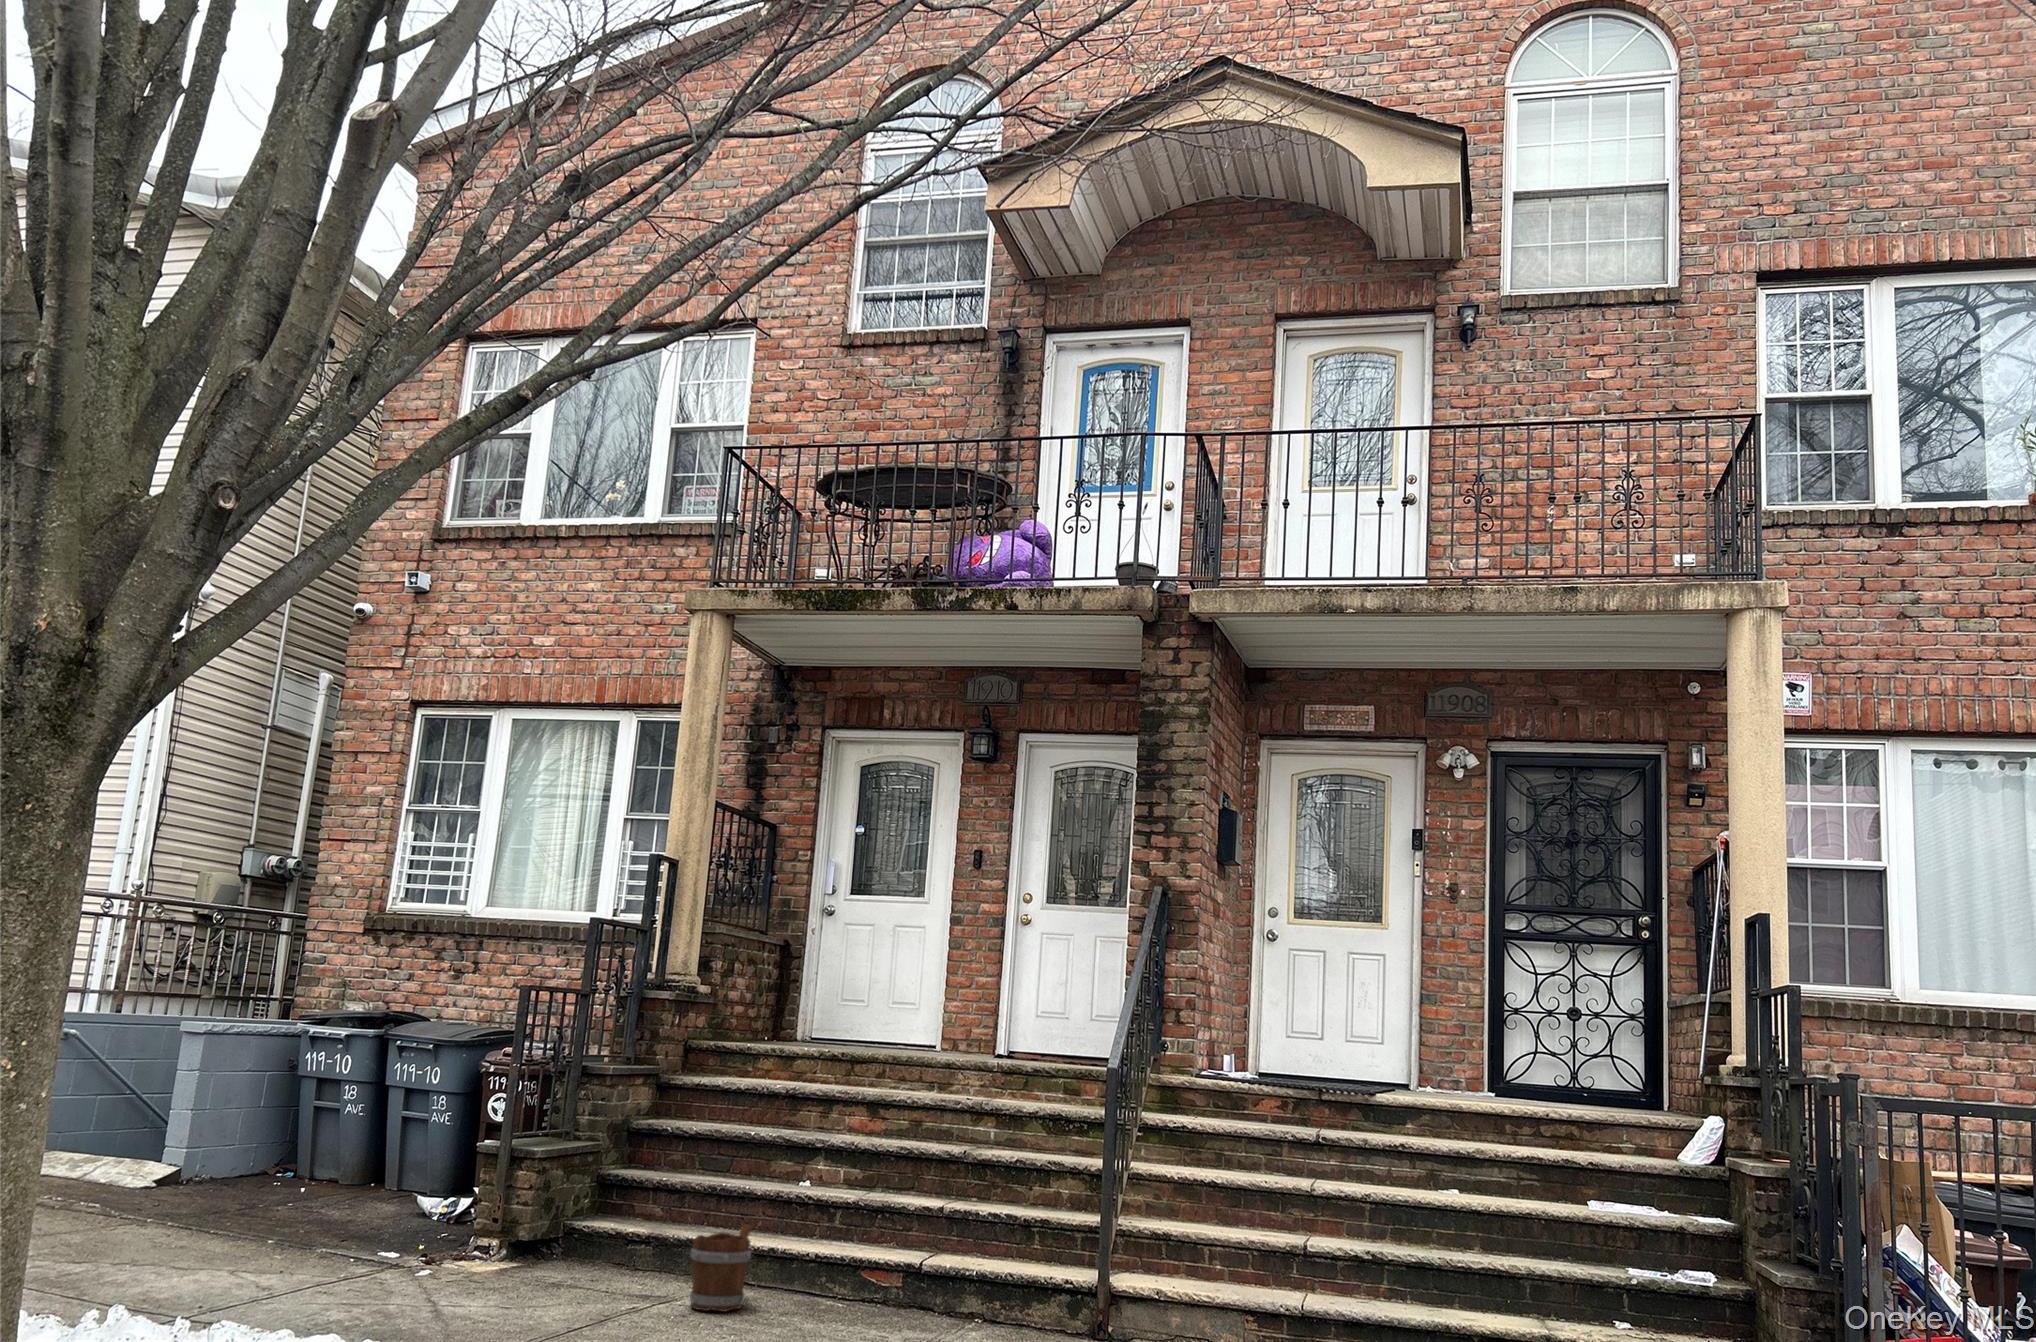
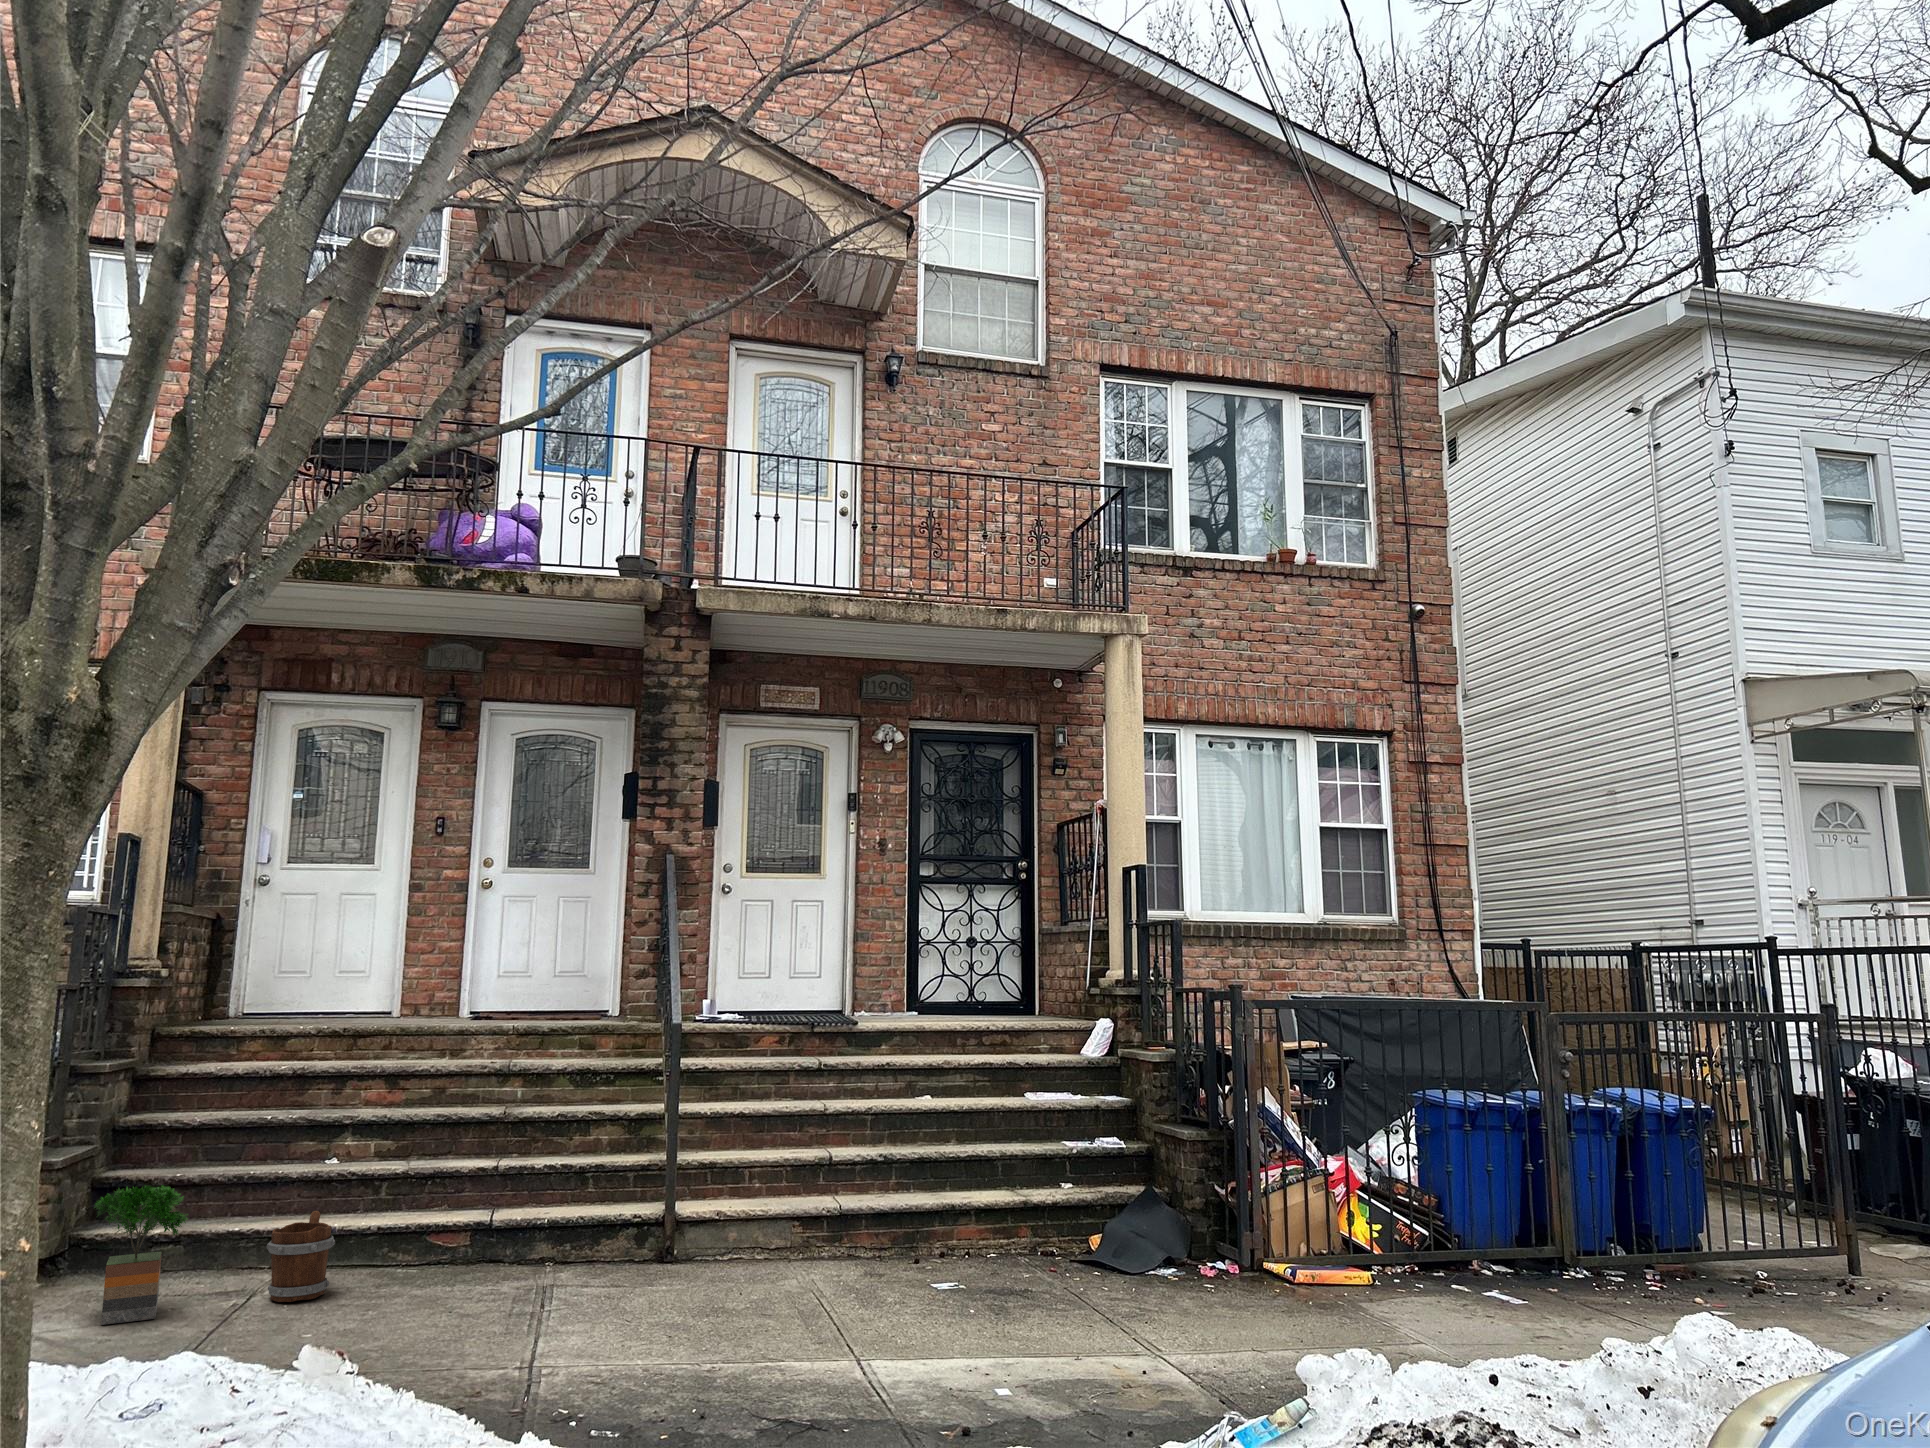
potted tree: none [541,1172,624,1305] -> present [94,1185,187,1325]

